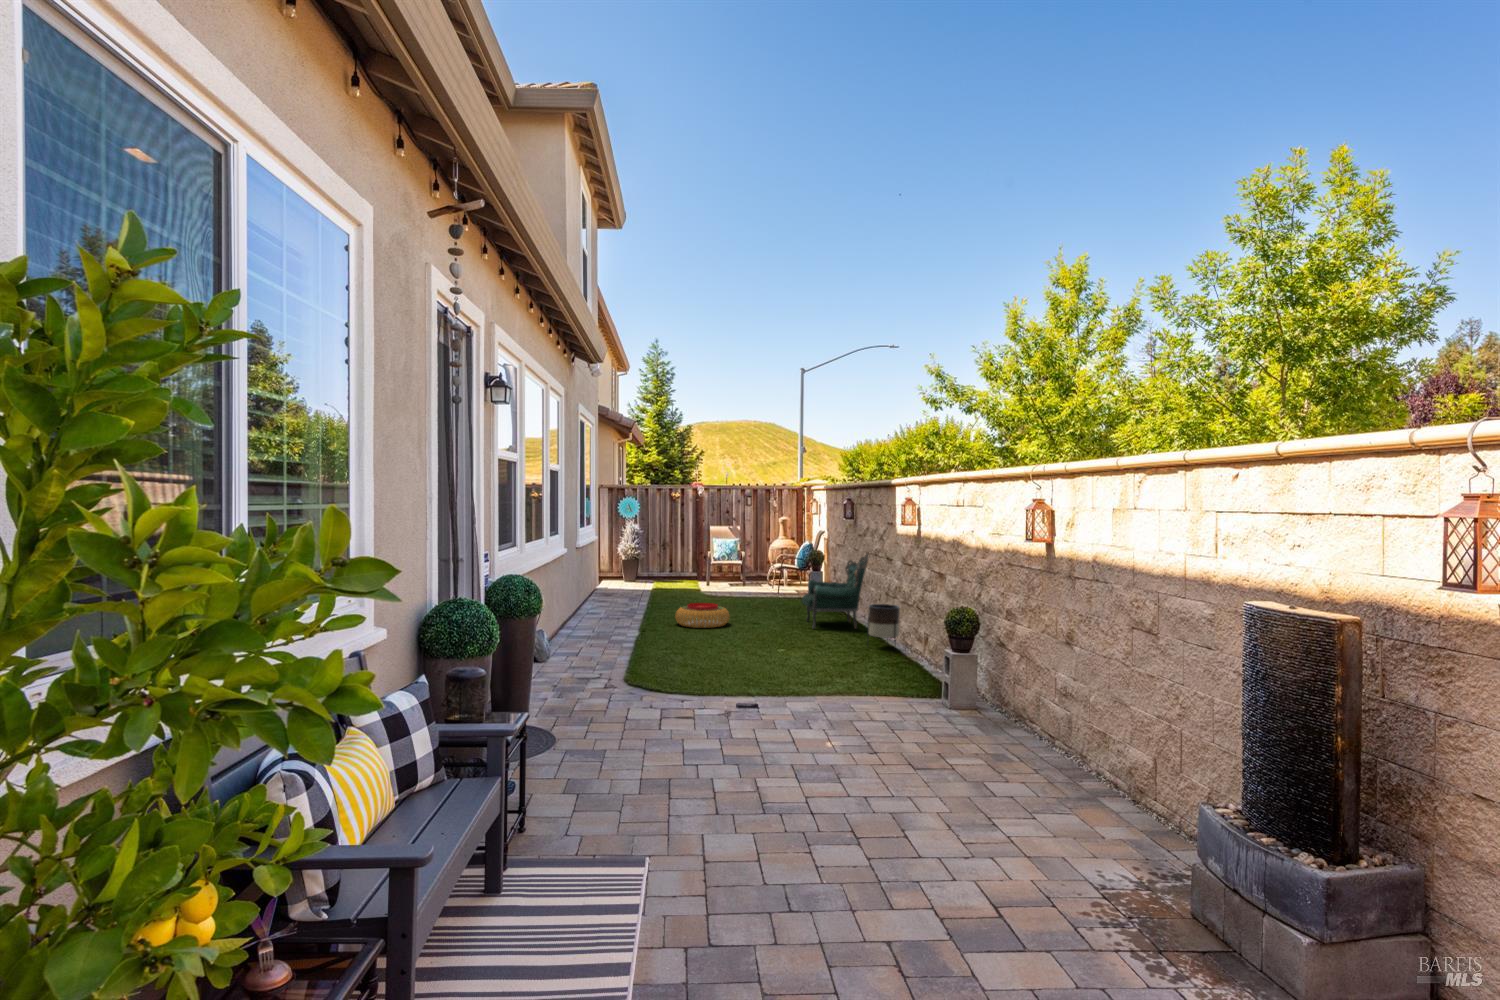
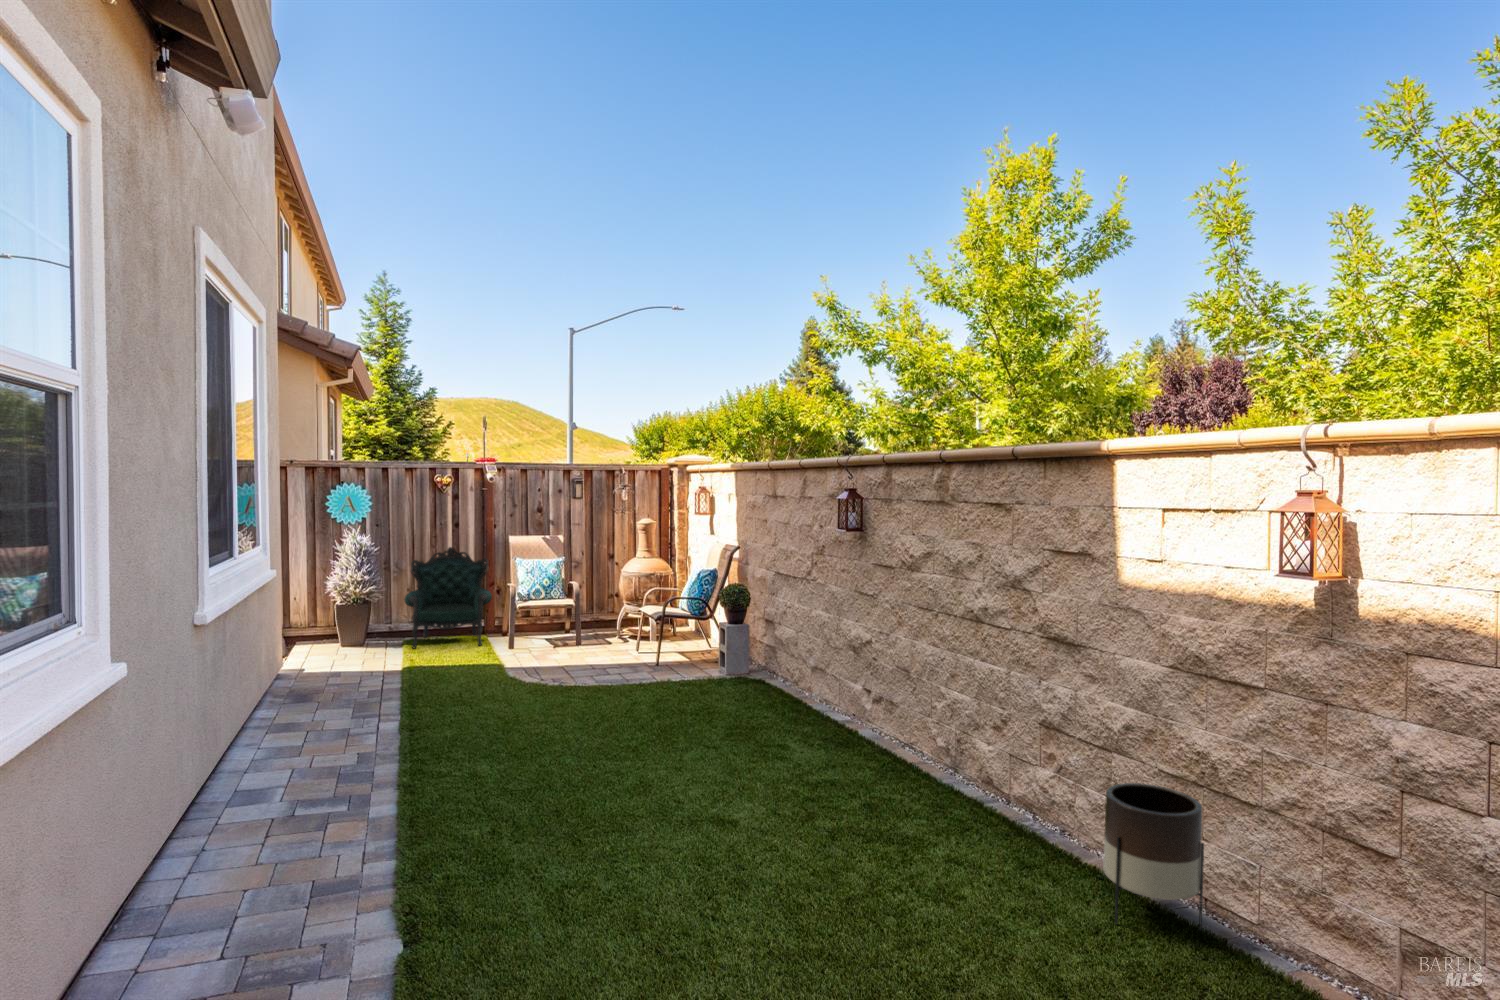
armchair: present [802,554,868,629] -> present [404,547,492,648]
pouf: present [676,603,729,628] -> none [497,762,645,853]

